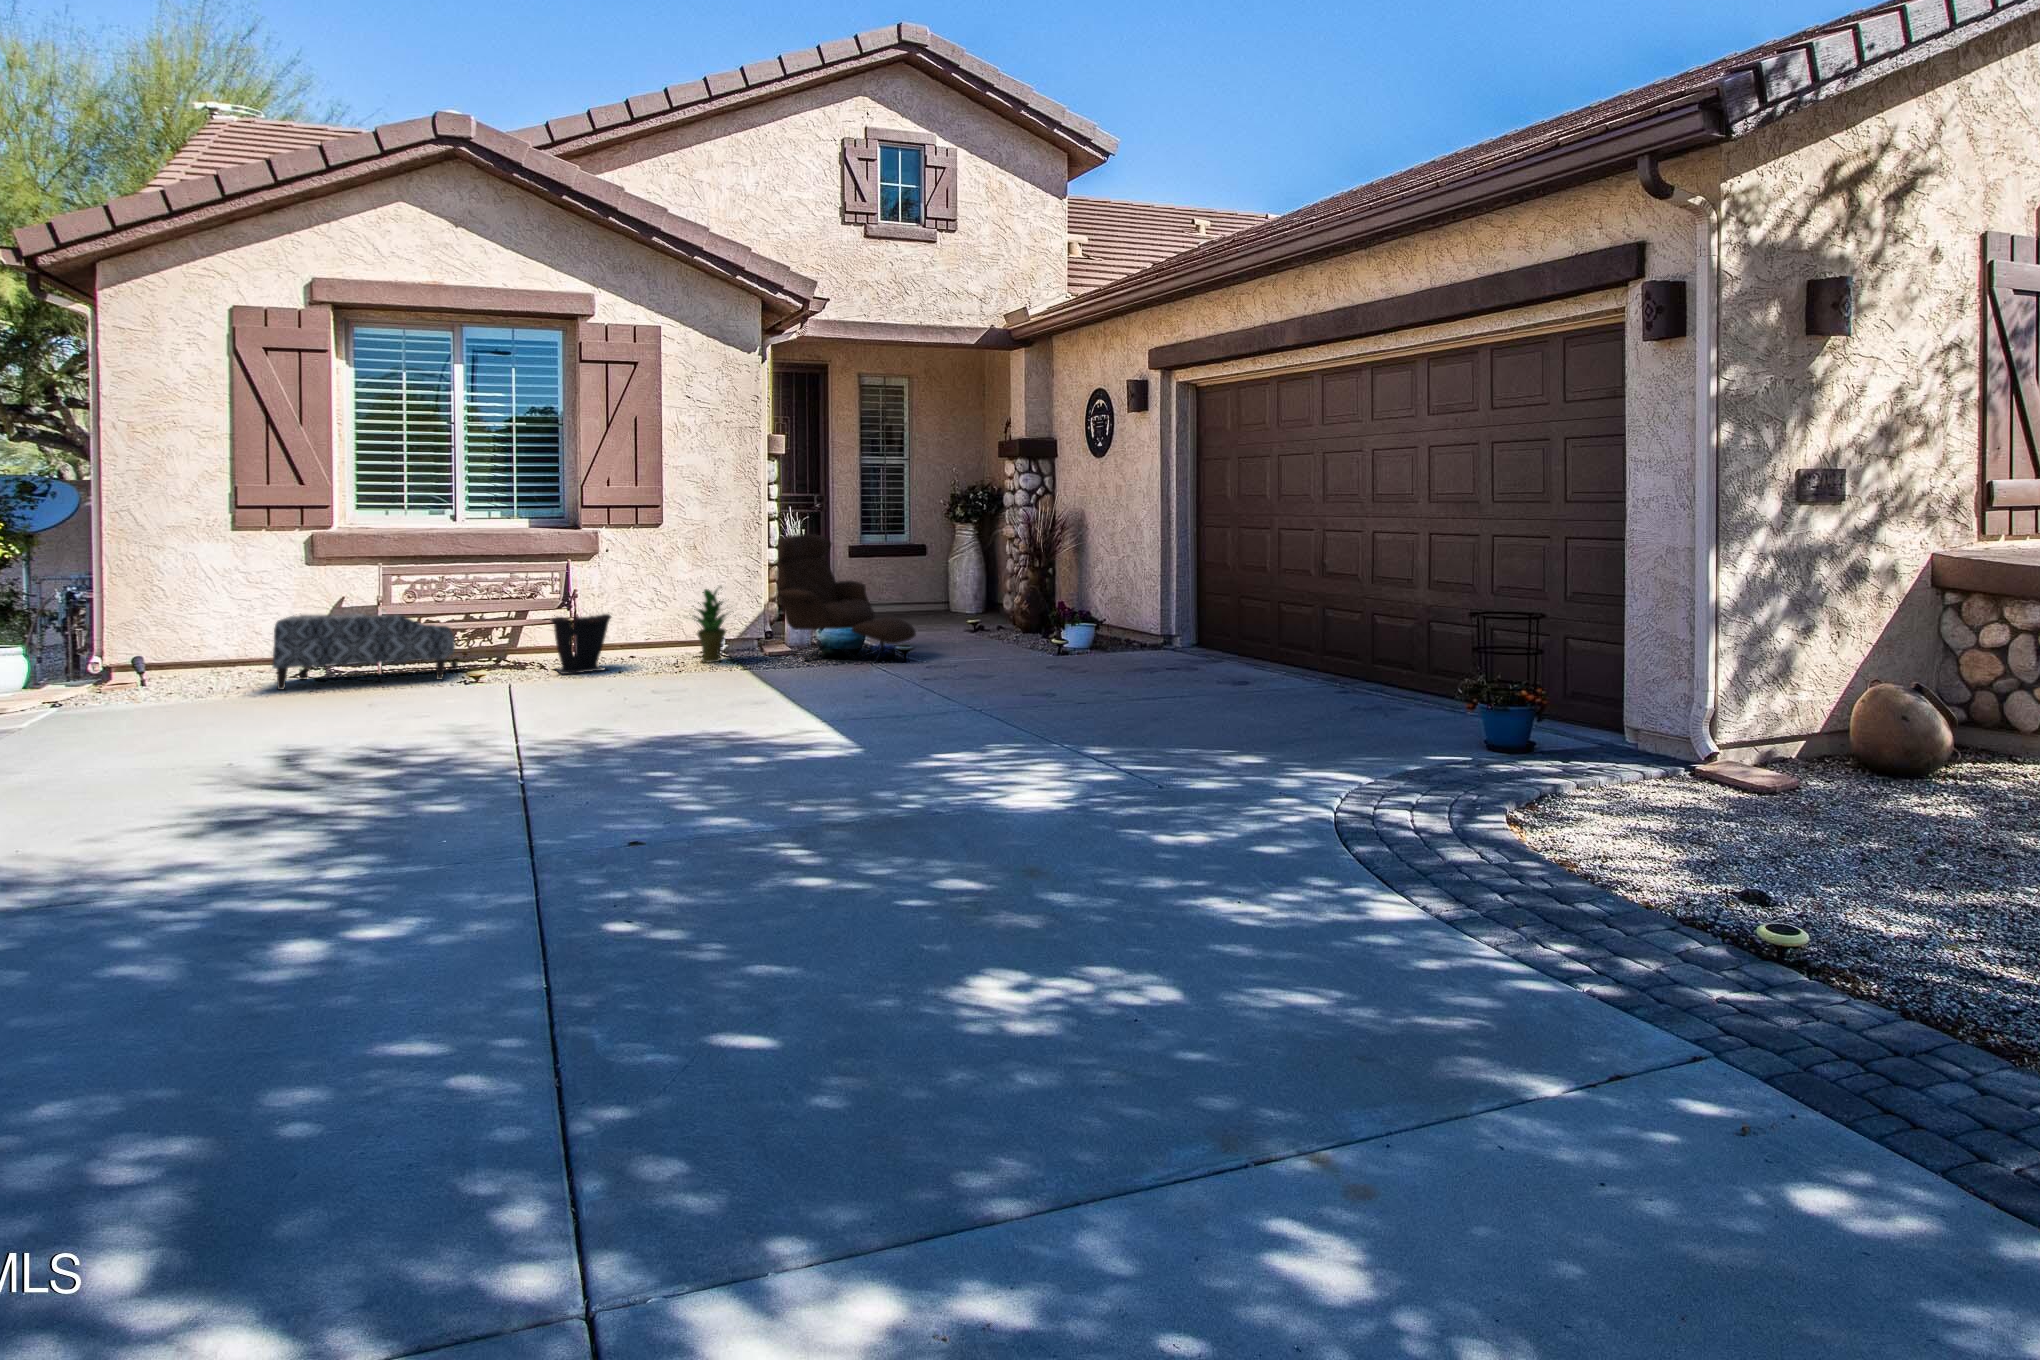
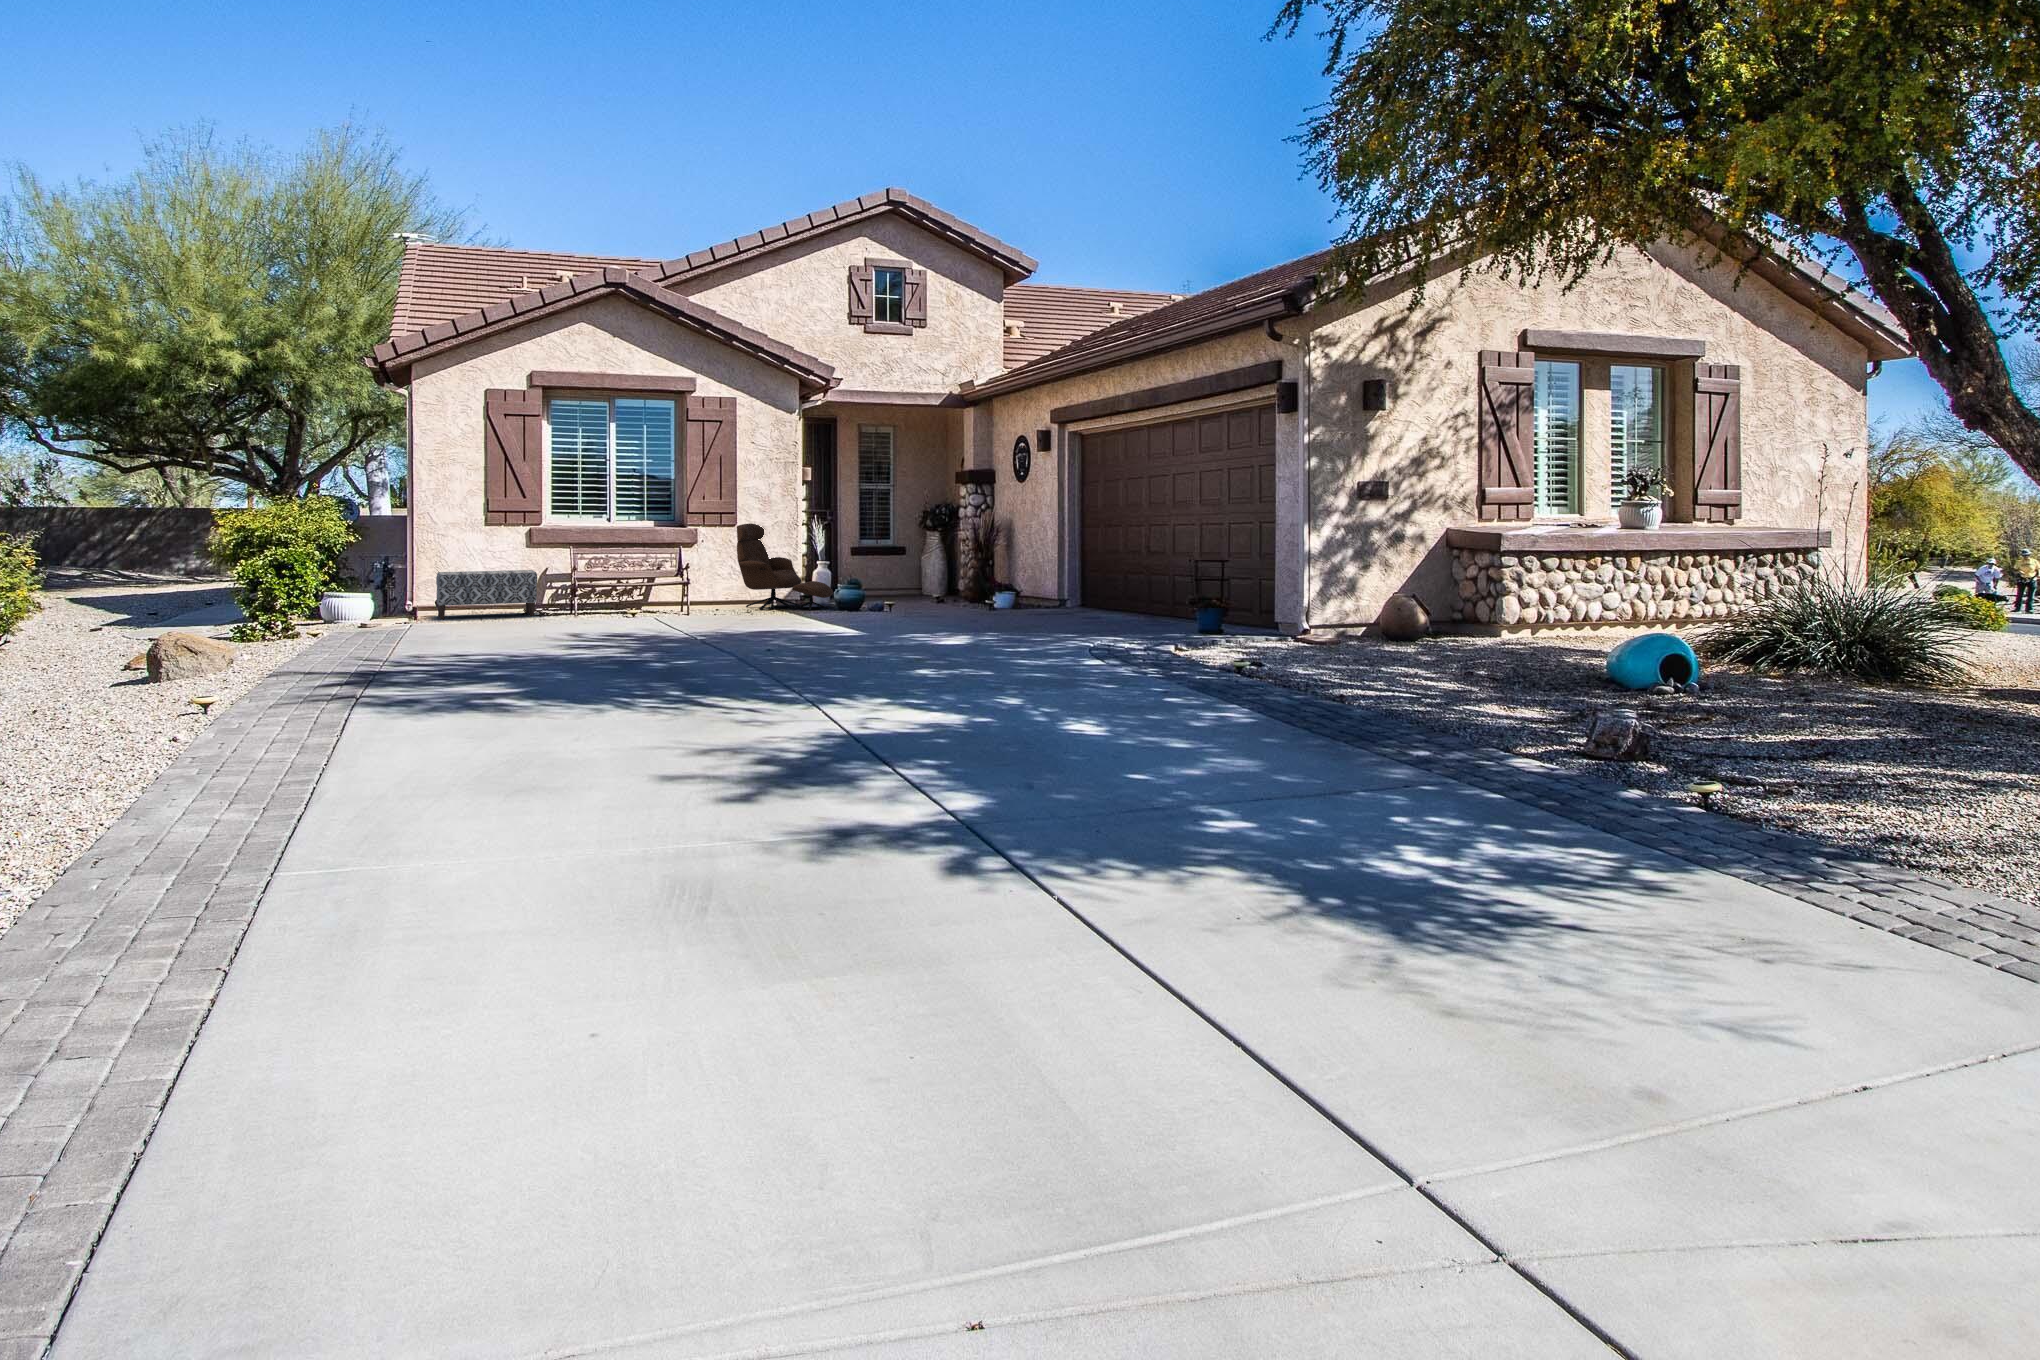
potted plant: present [693,587,728,663] -> none [674,557,715,610]
bucket: present [551,614,611,674] -> none [596,574,636,614]

